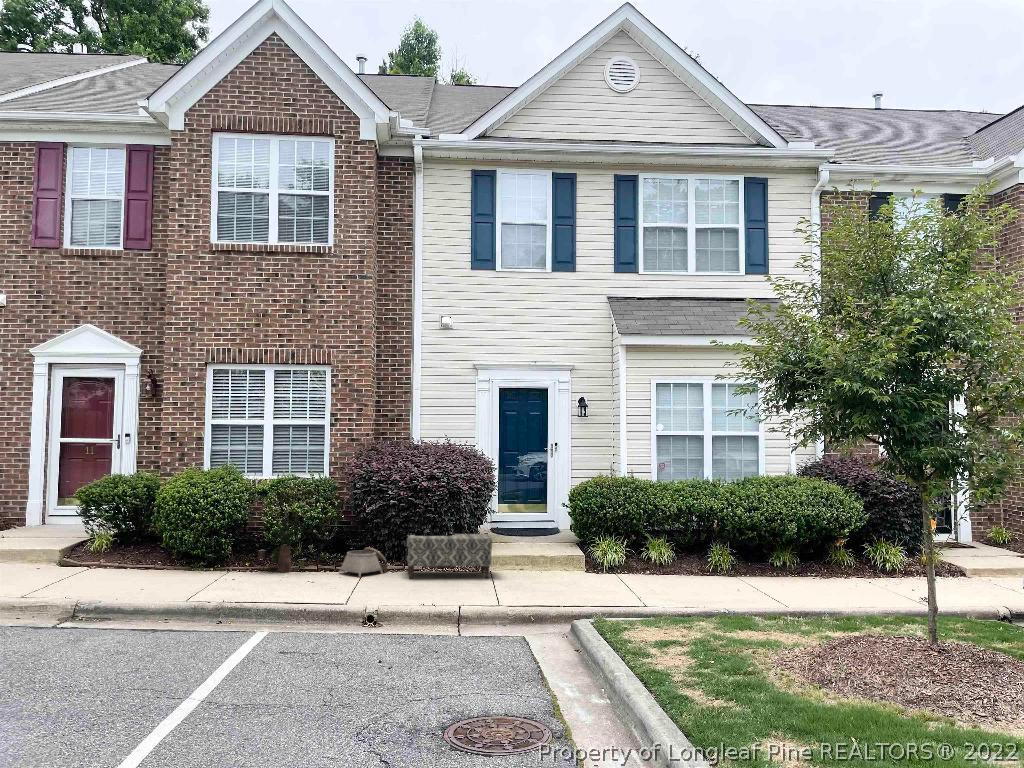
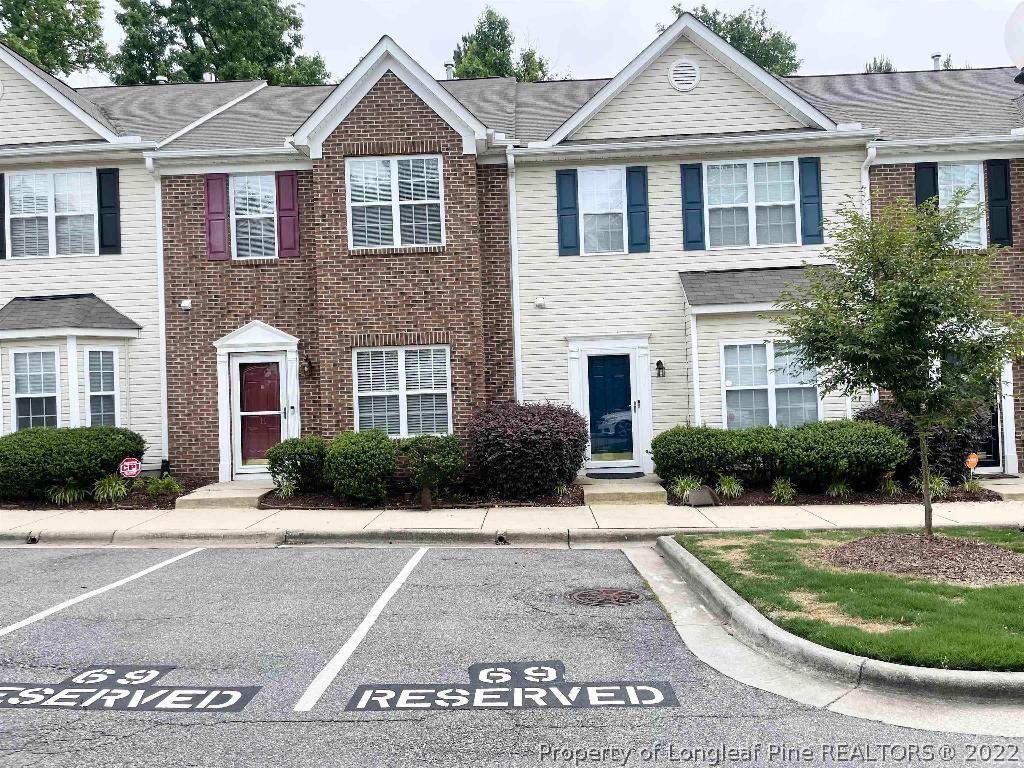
bench: present [407,534,492,578] -> none [522,476,591,512]
basket: present [339,548,388,577] -> present [681,485,720,507]

